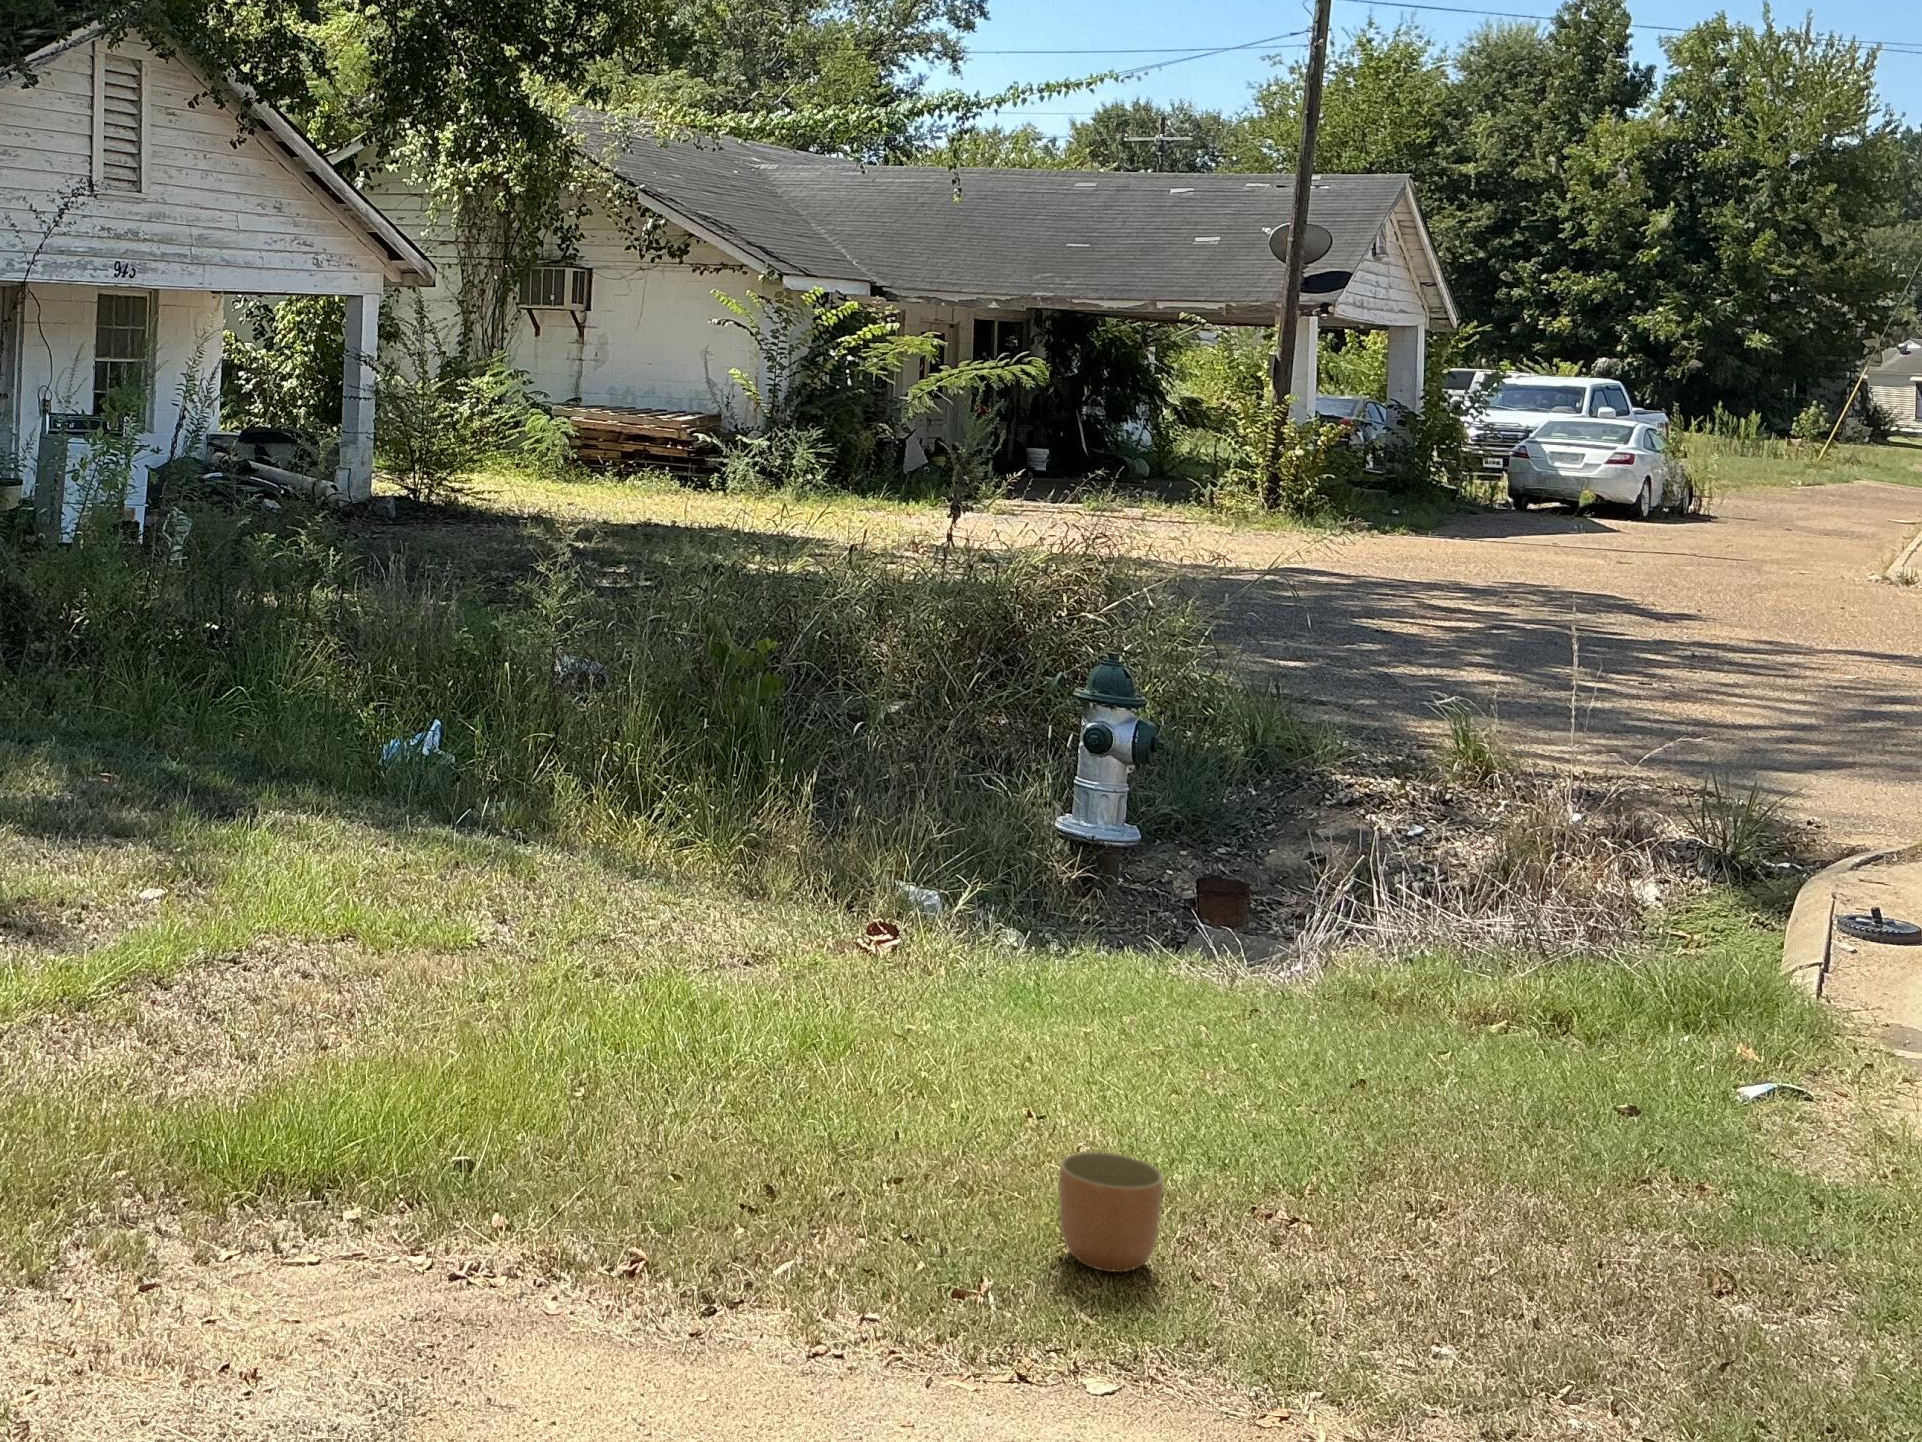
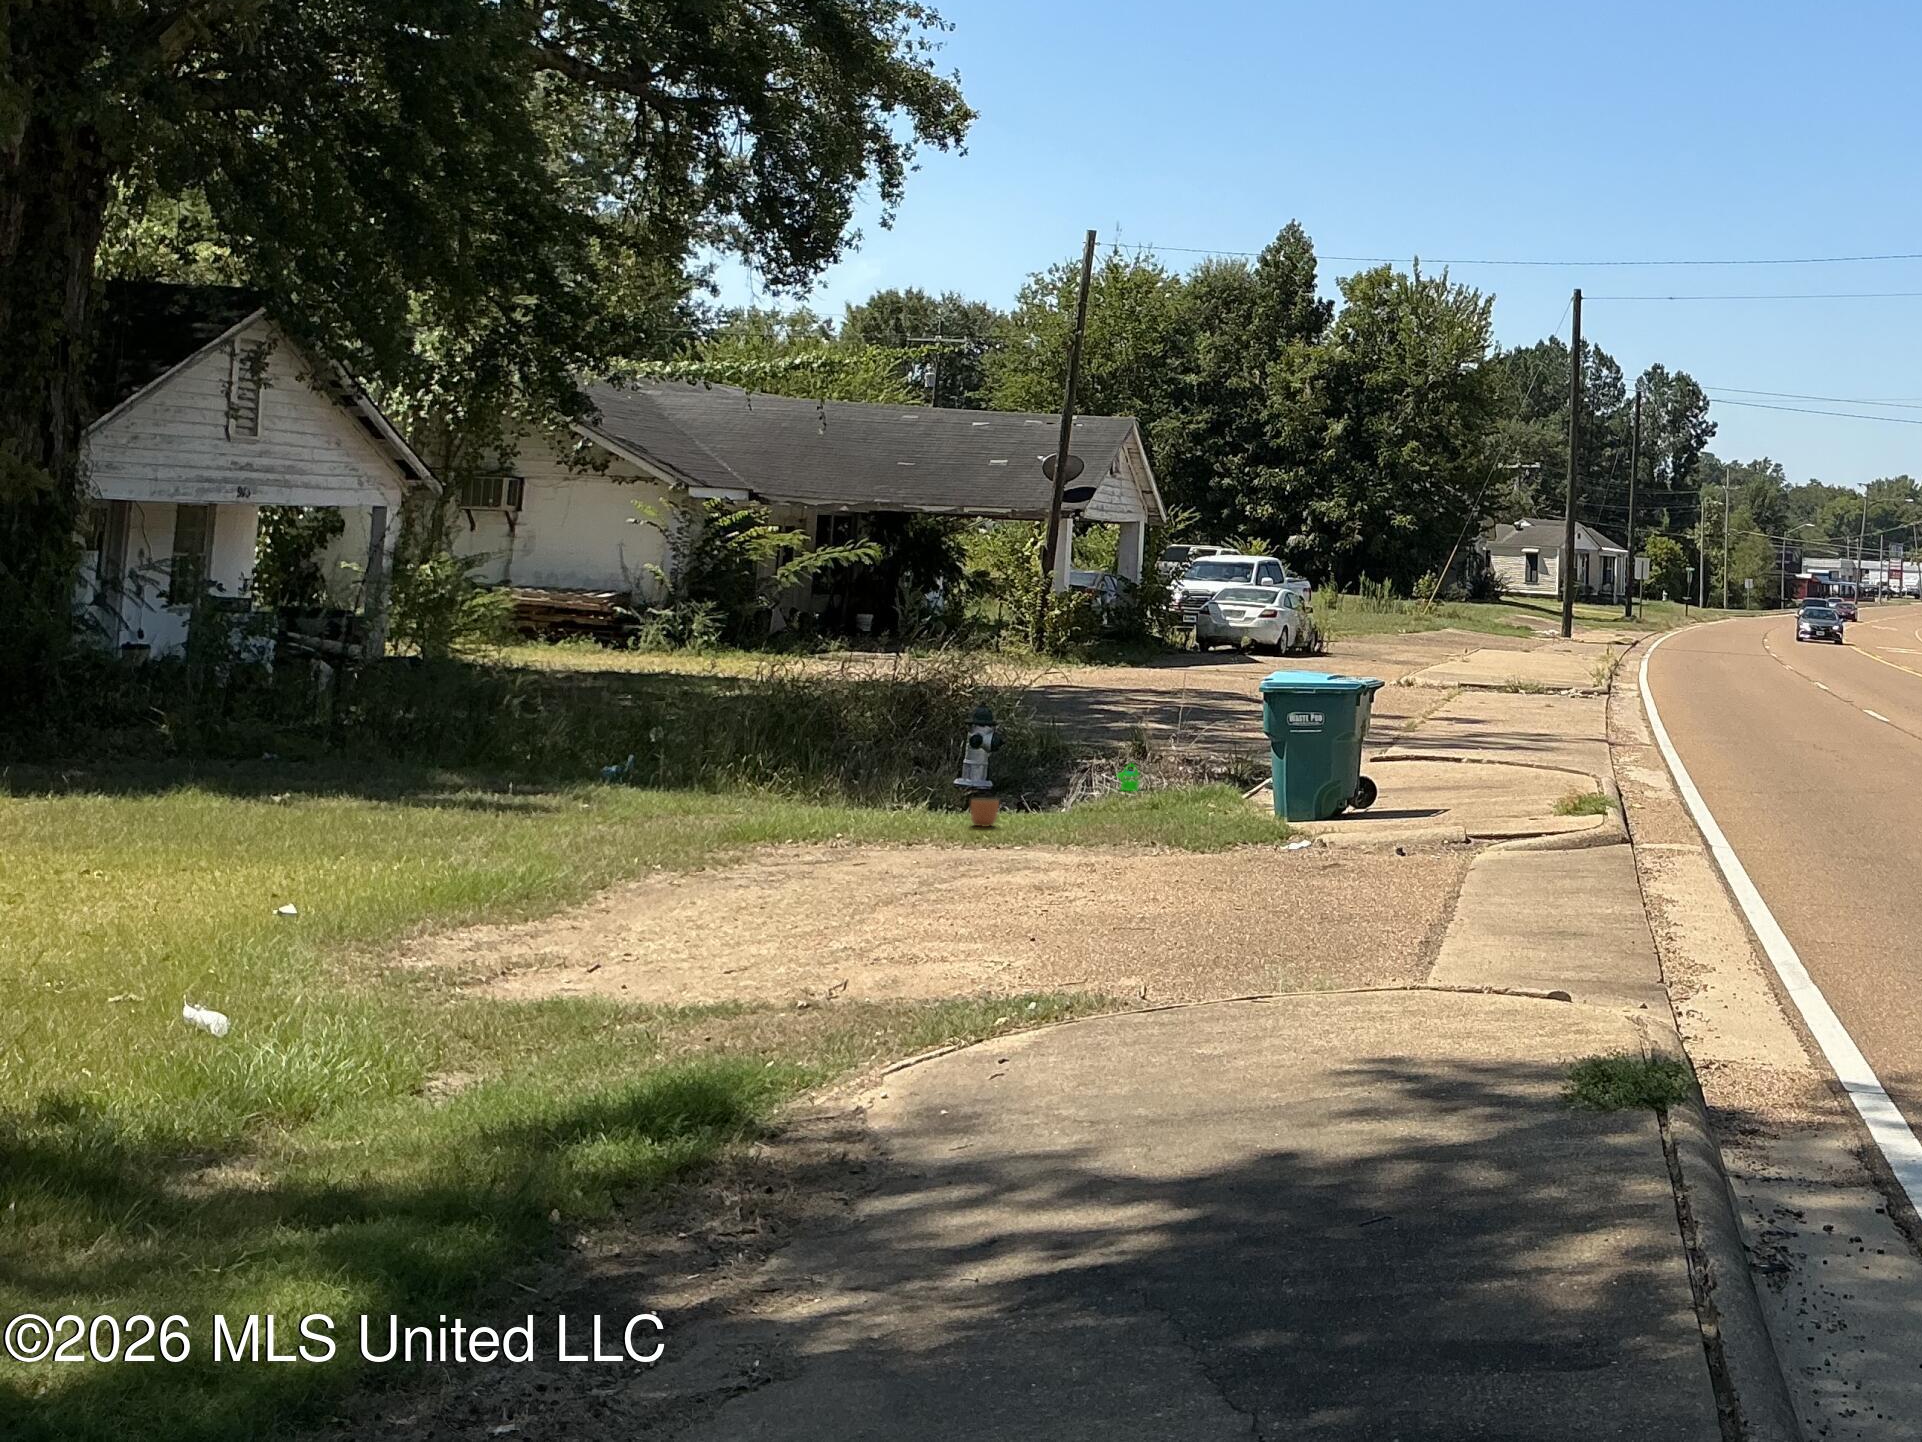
watering can: none [1499,861,1563,936] -> present [1117,764,1140,791]

